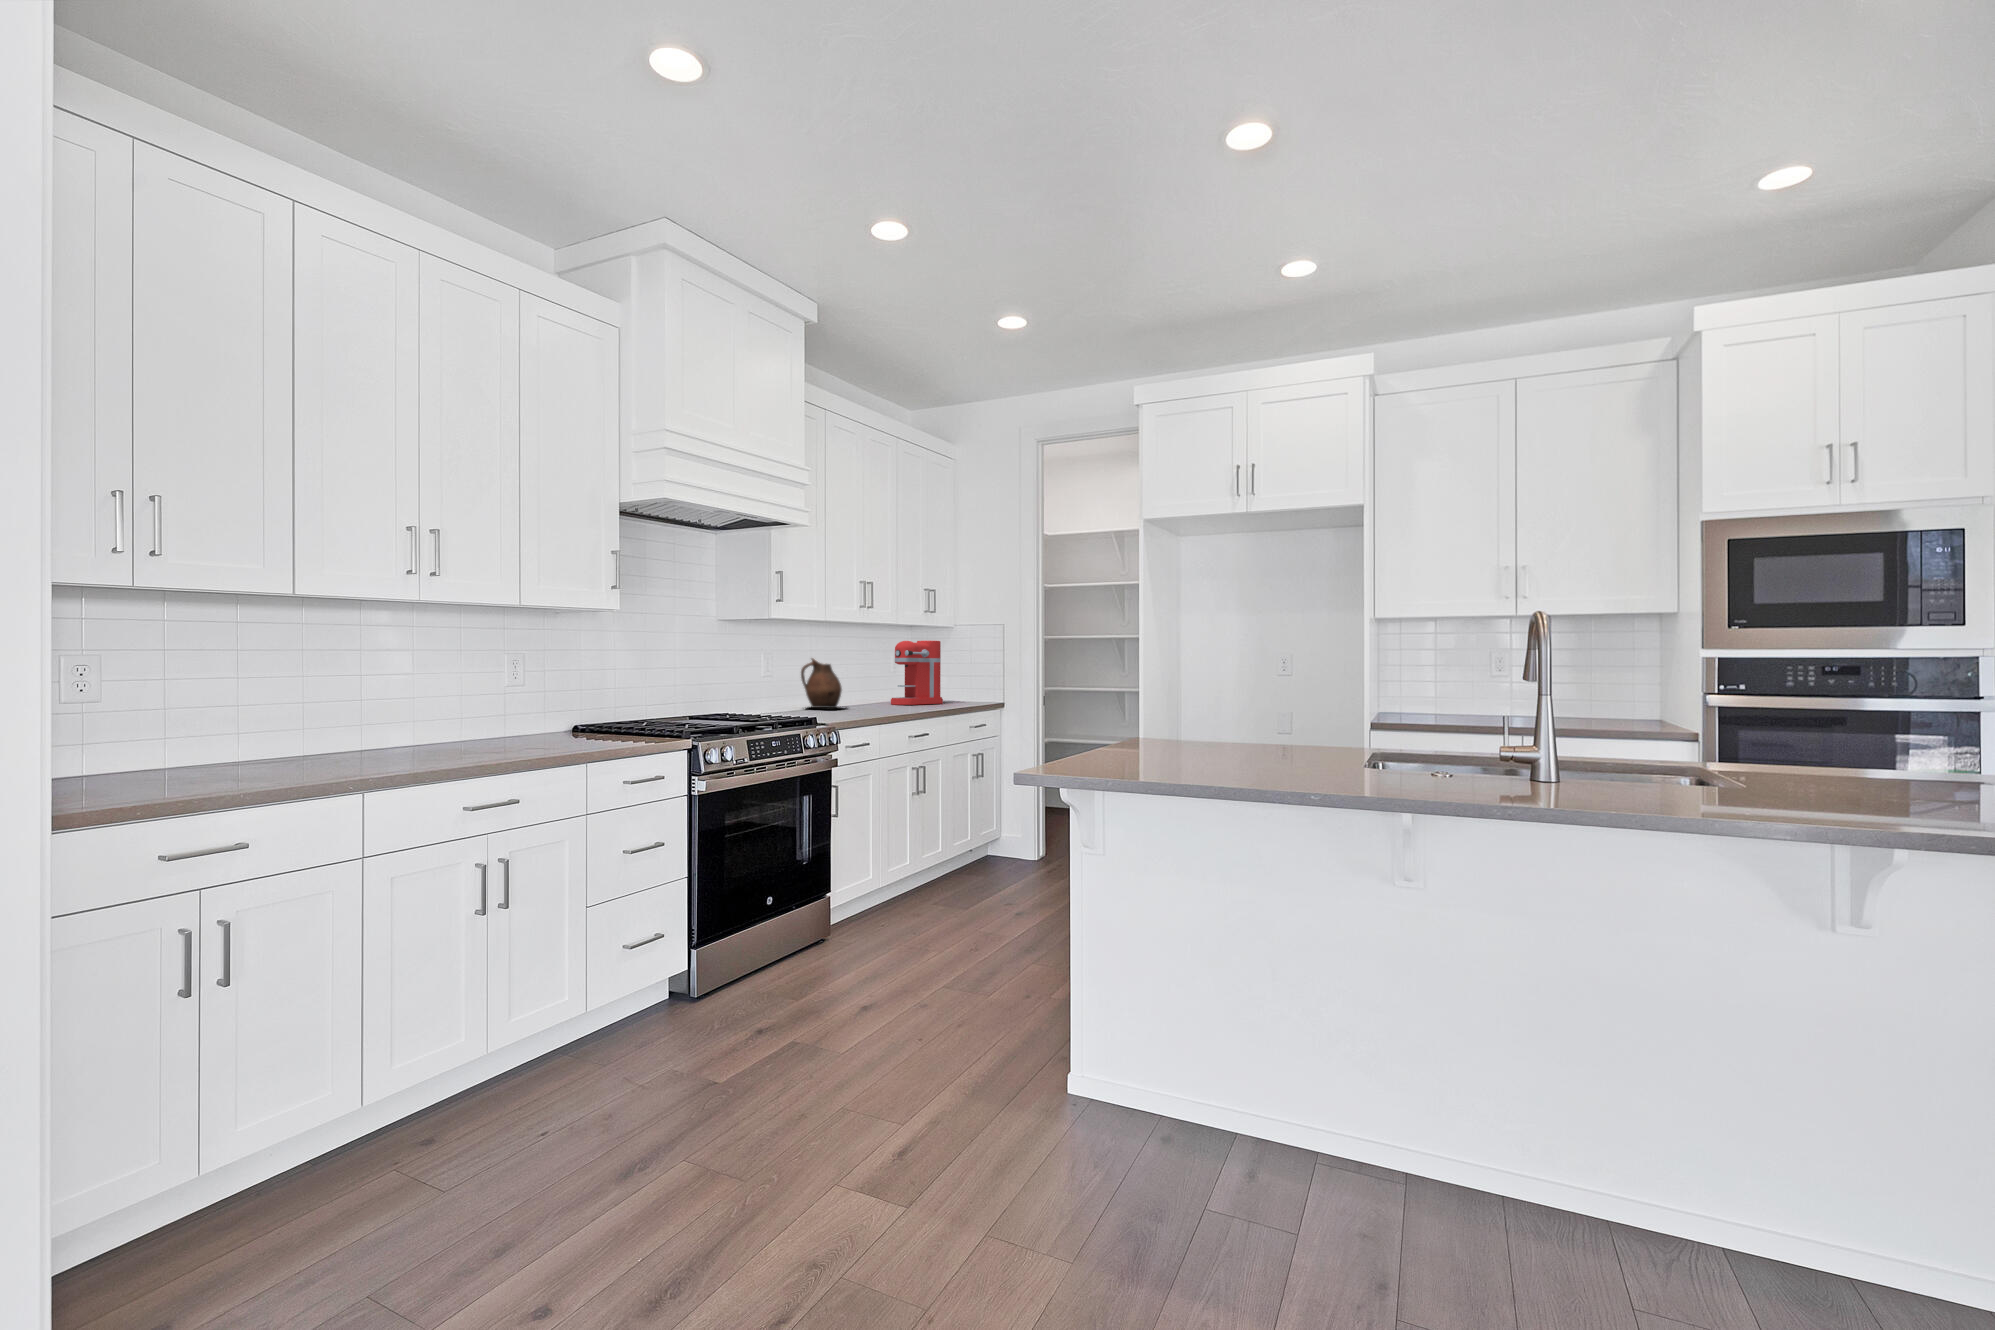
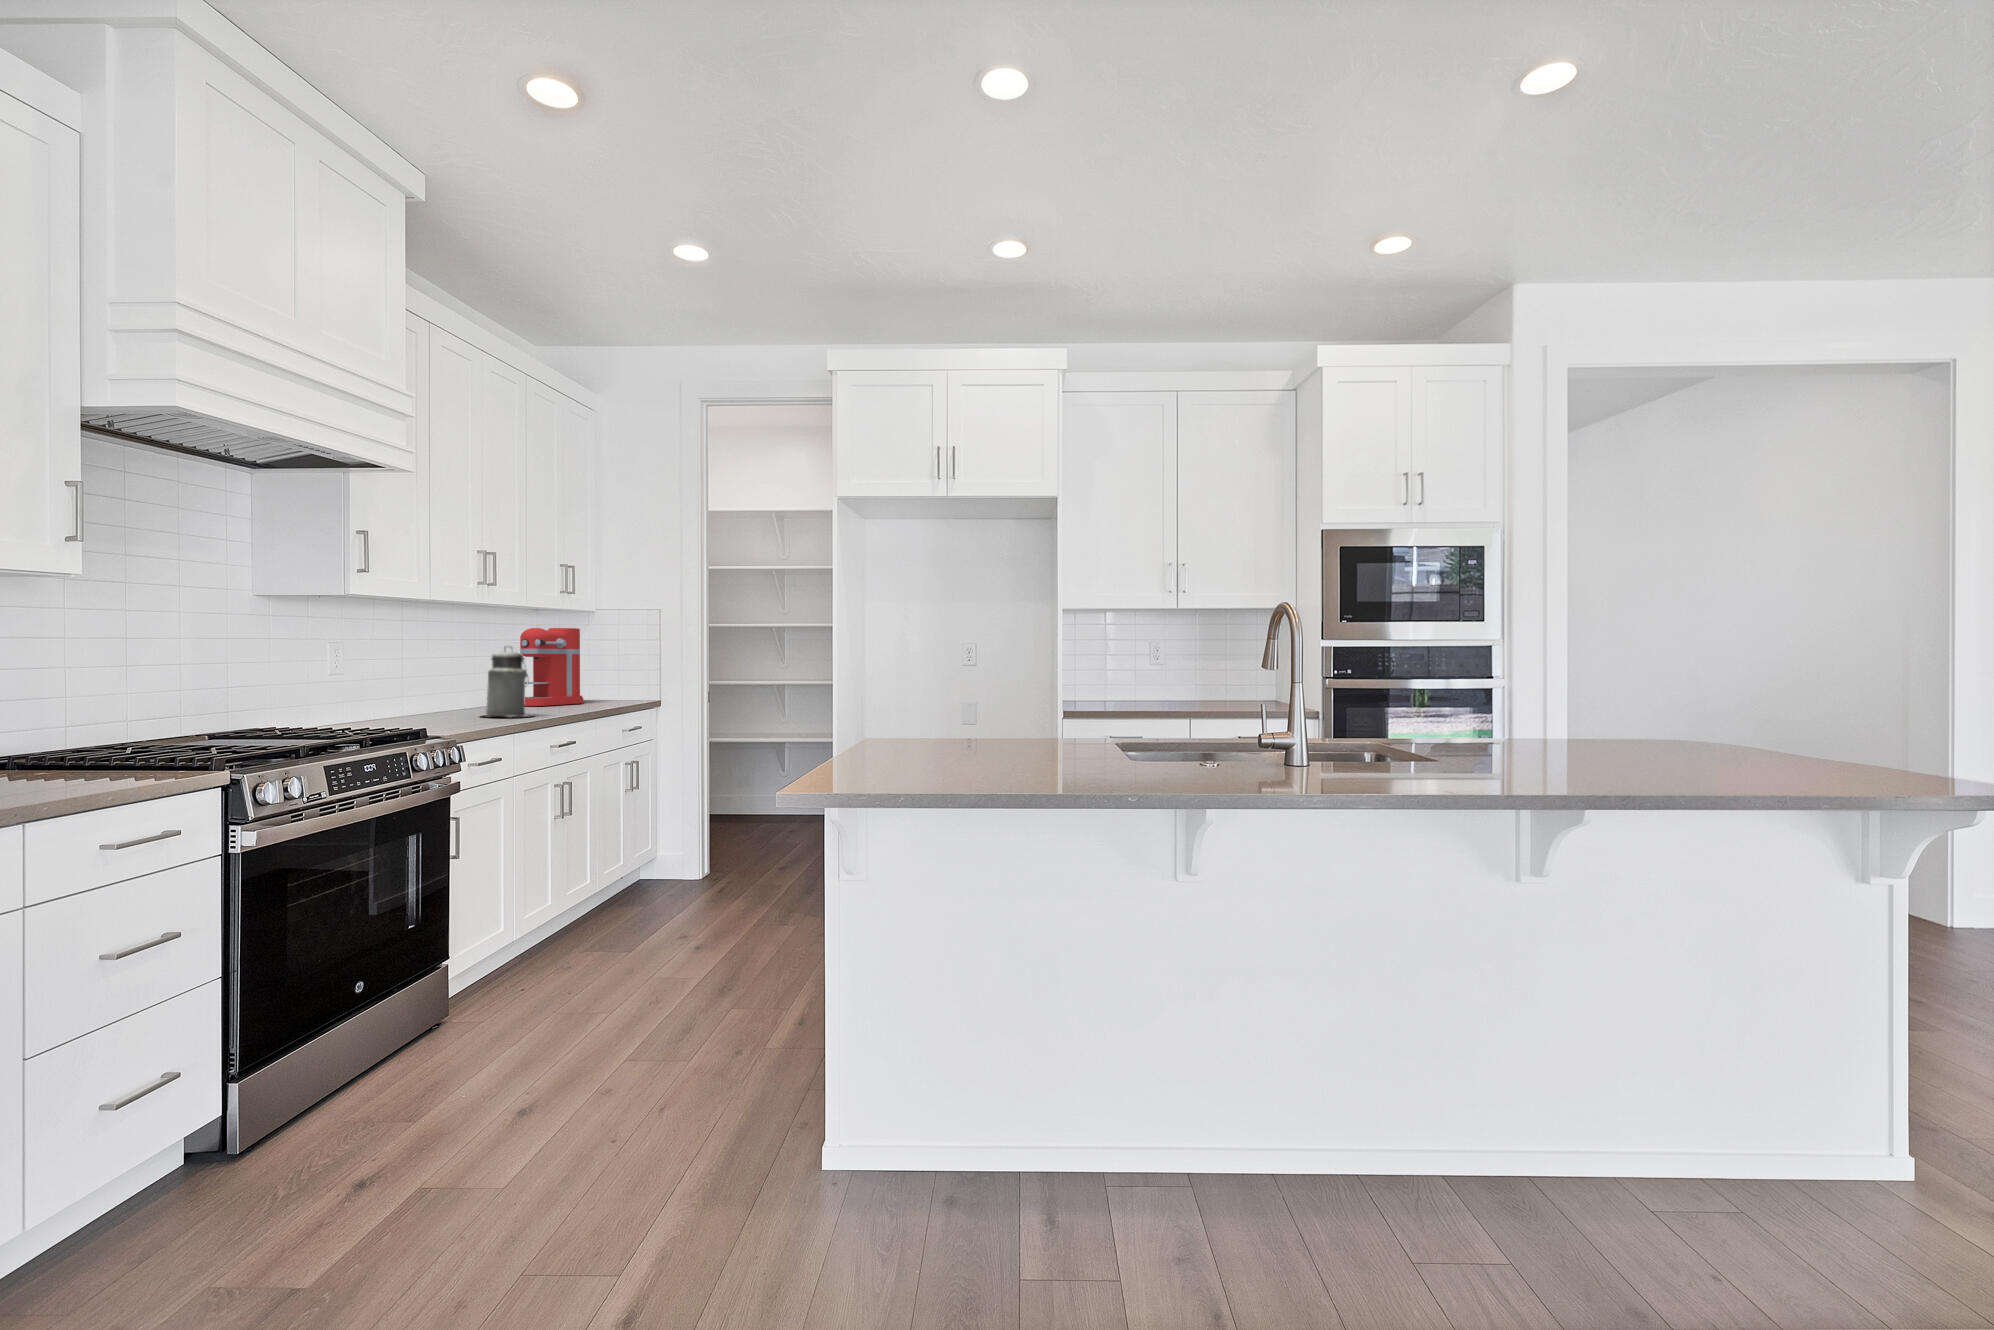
canister: none [859,656,899,712] -> present [486,647,533,717]
ceramic pitcher: present [801,658,842,708] -> none [391,649,462,715]

